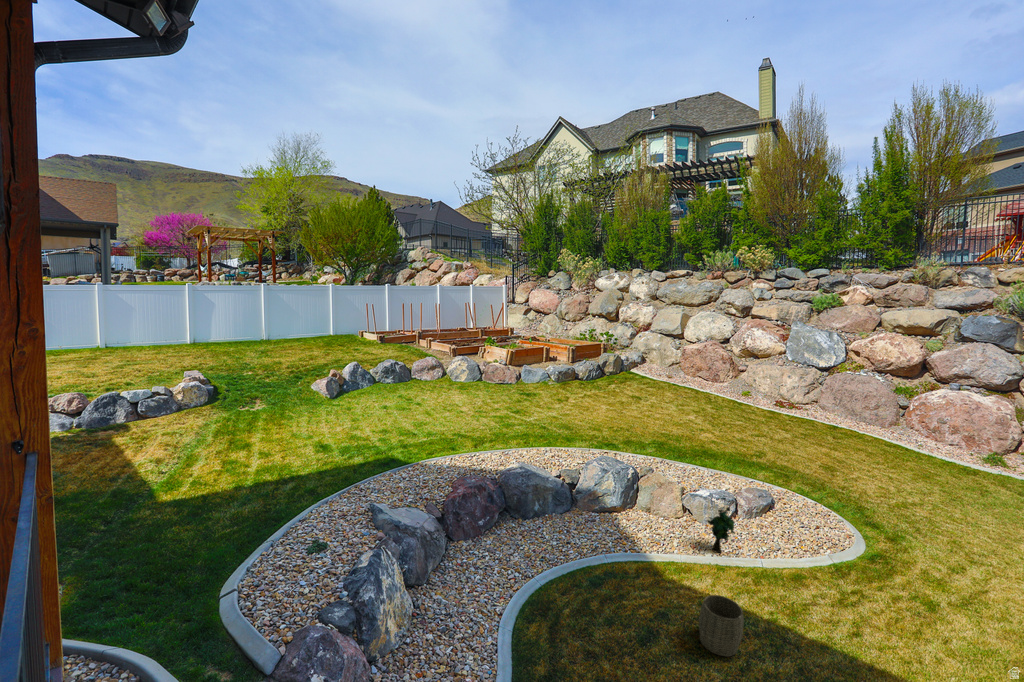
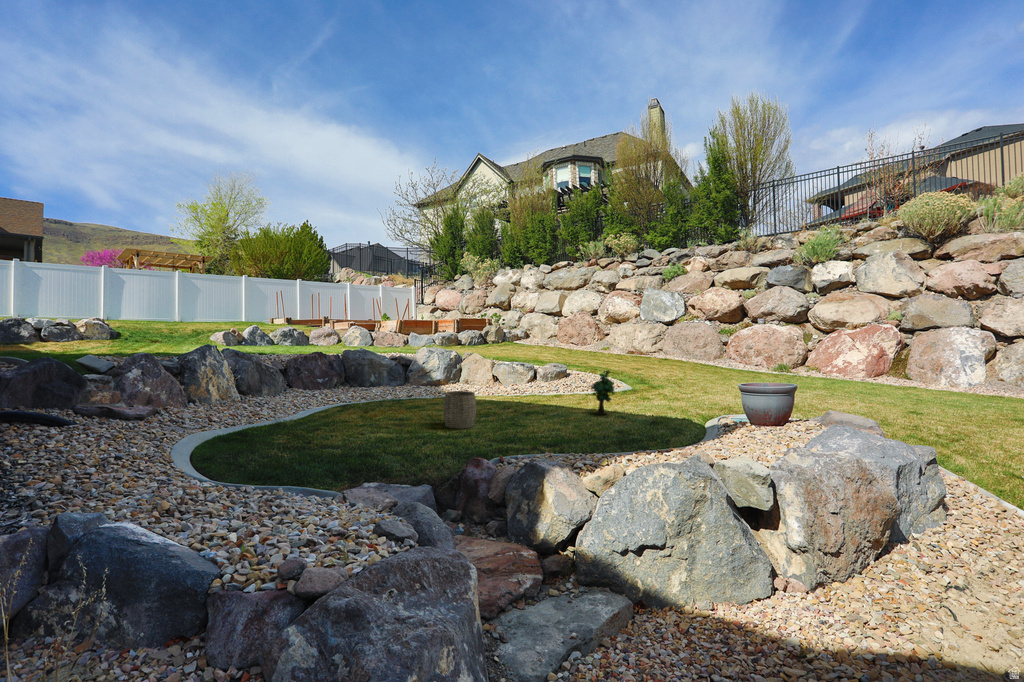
decorative plant: present [707,507,735,553] -> present [591,371,615,415]

